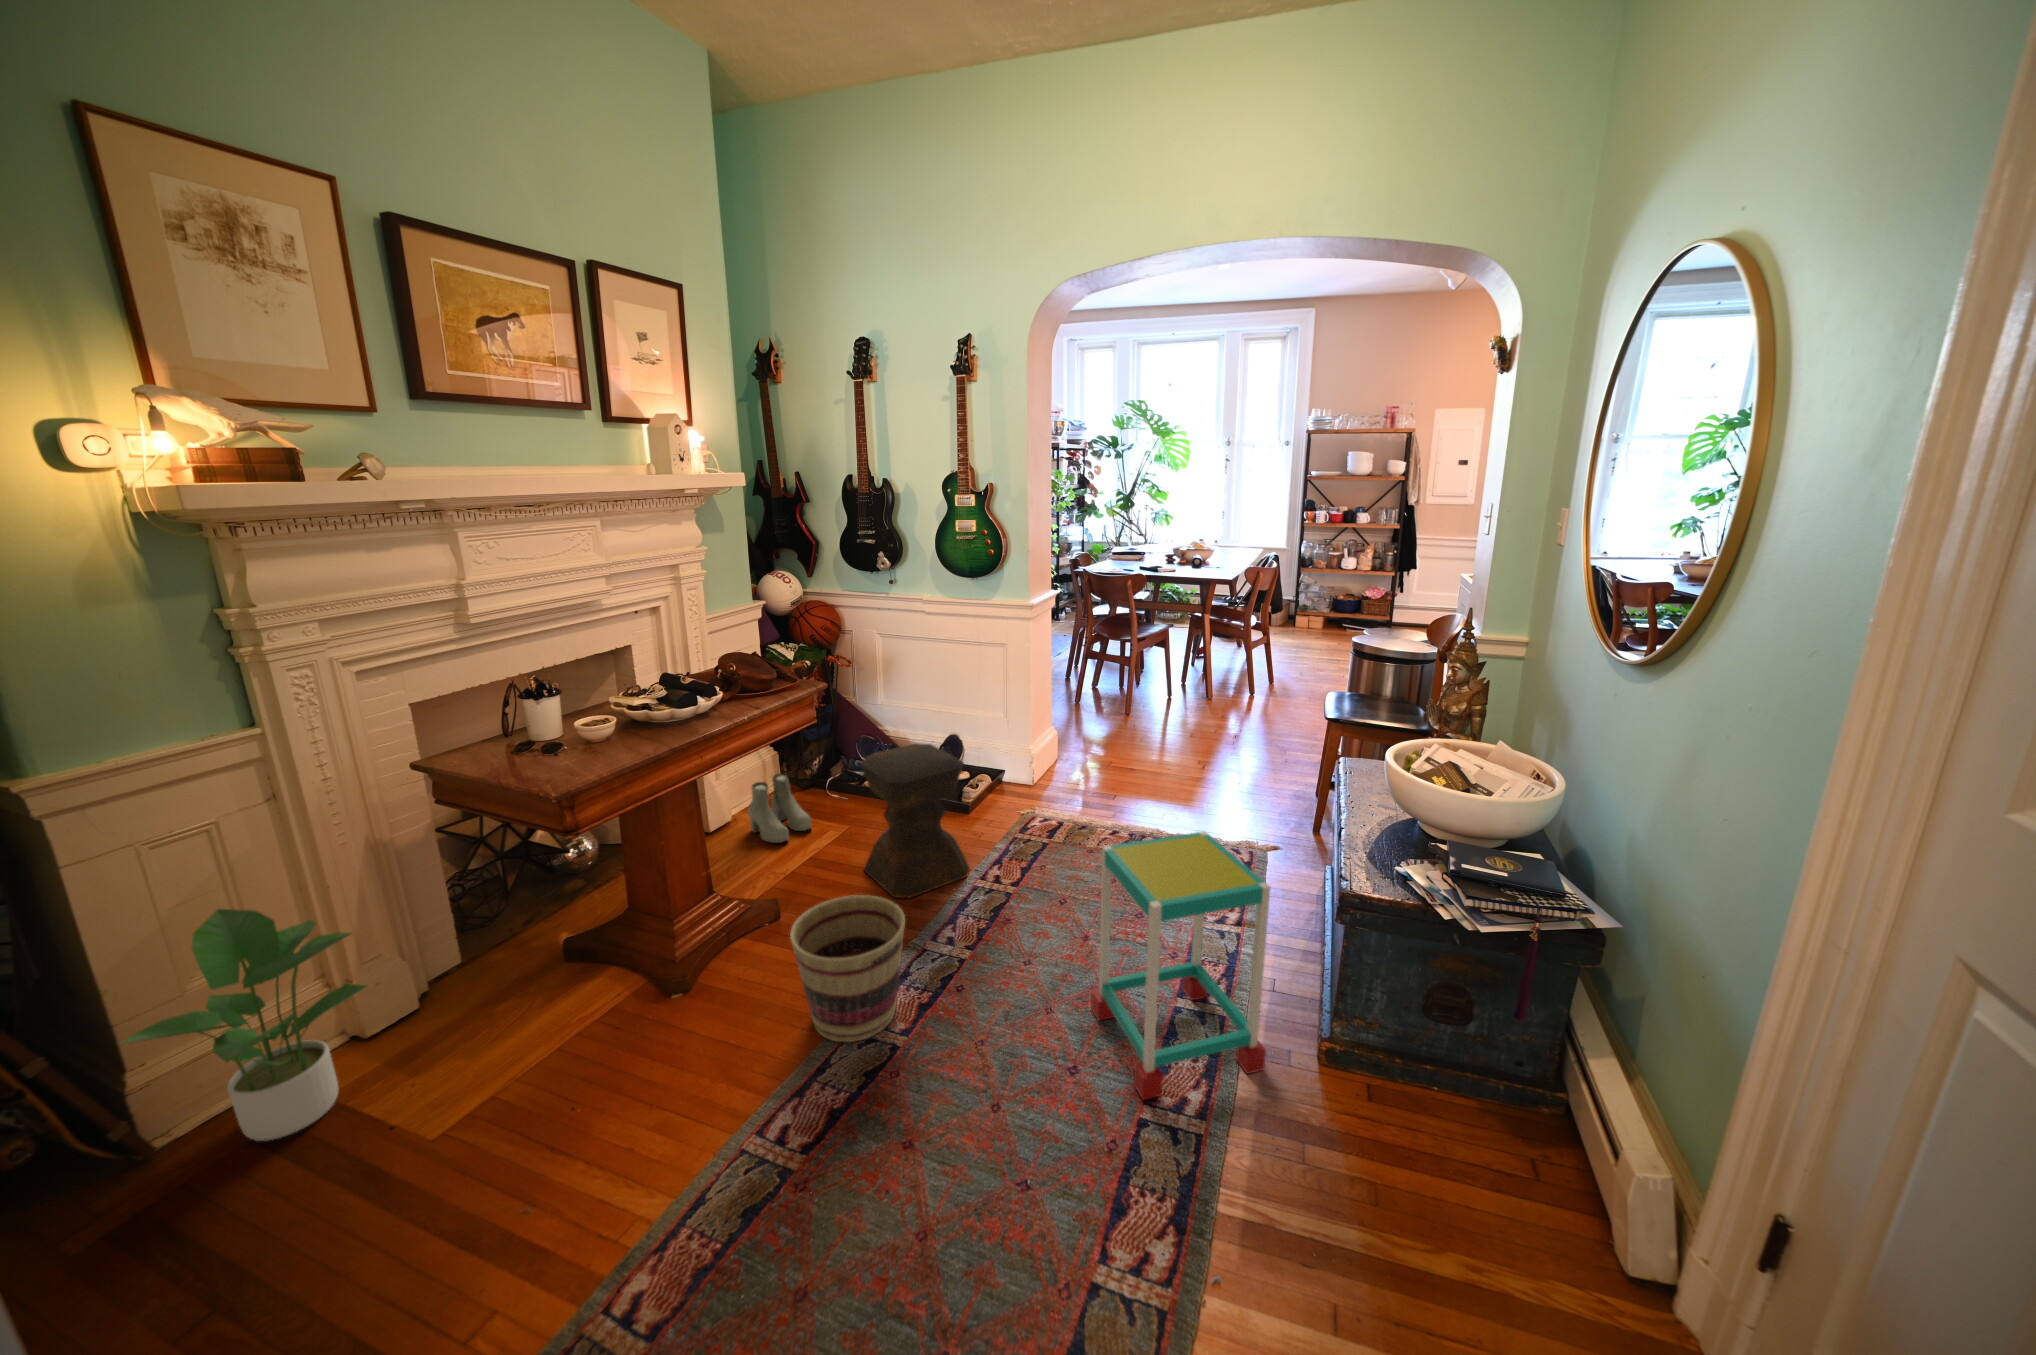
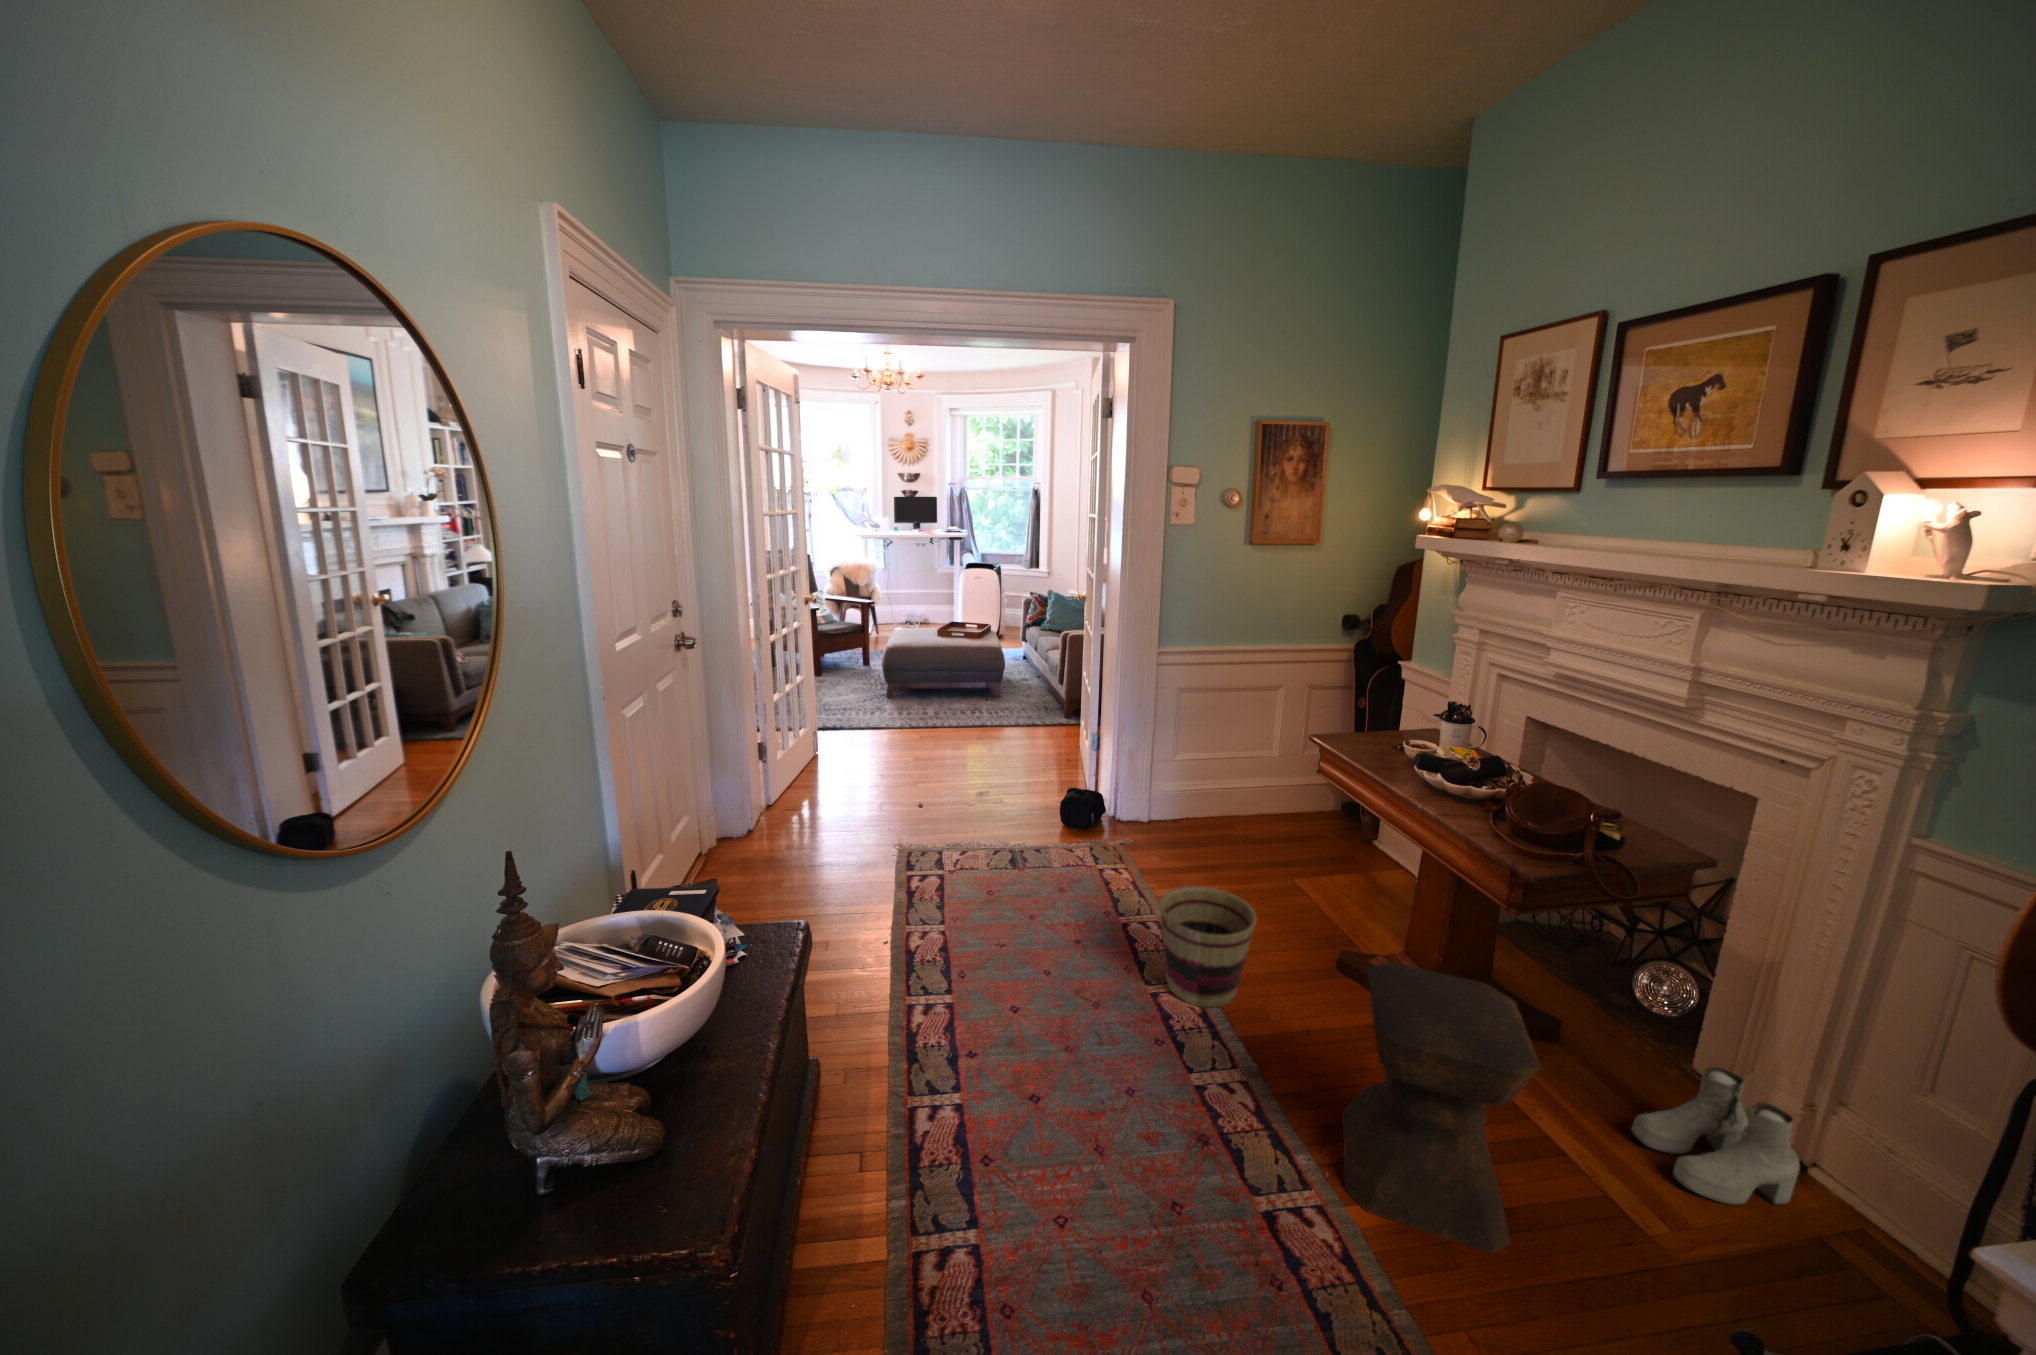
side table: present [1091,832,1270,1100] -> none [867,859,1034,1124]
potted plant: present [121,909,366,1141] -> none [1313,760,1417,871]

